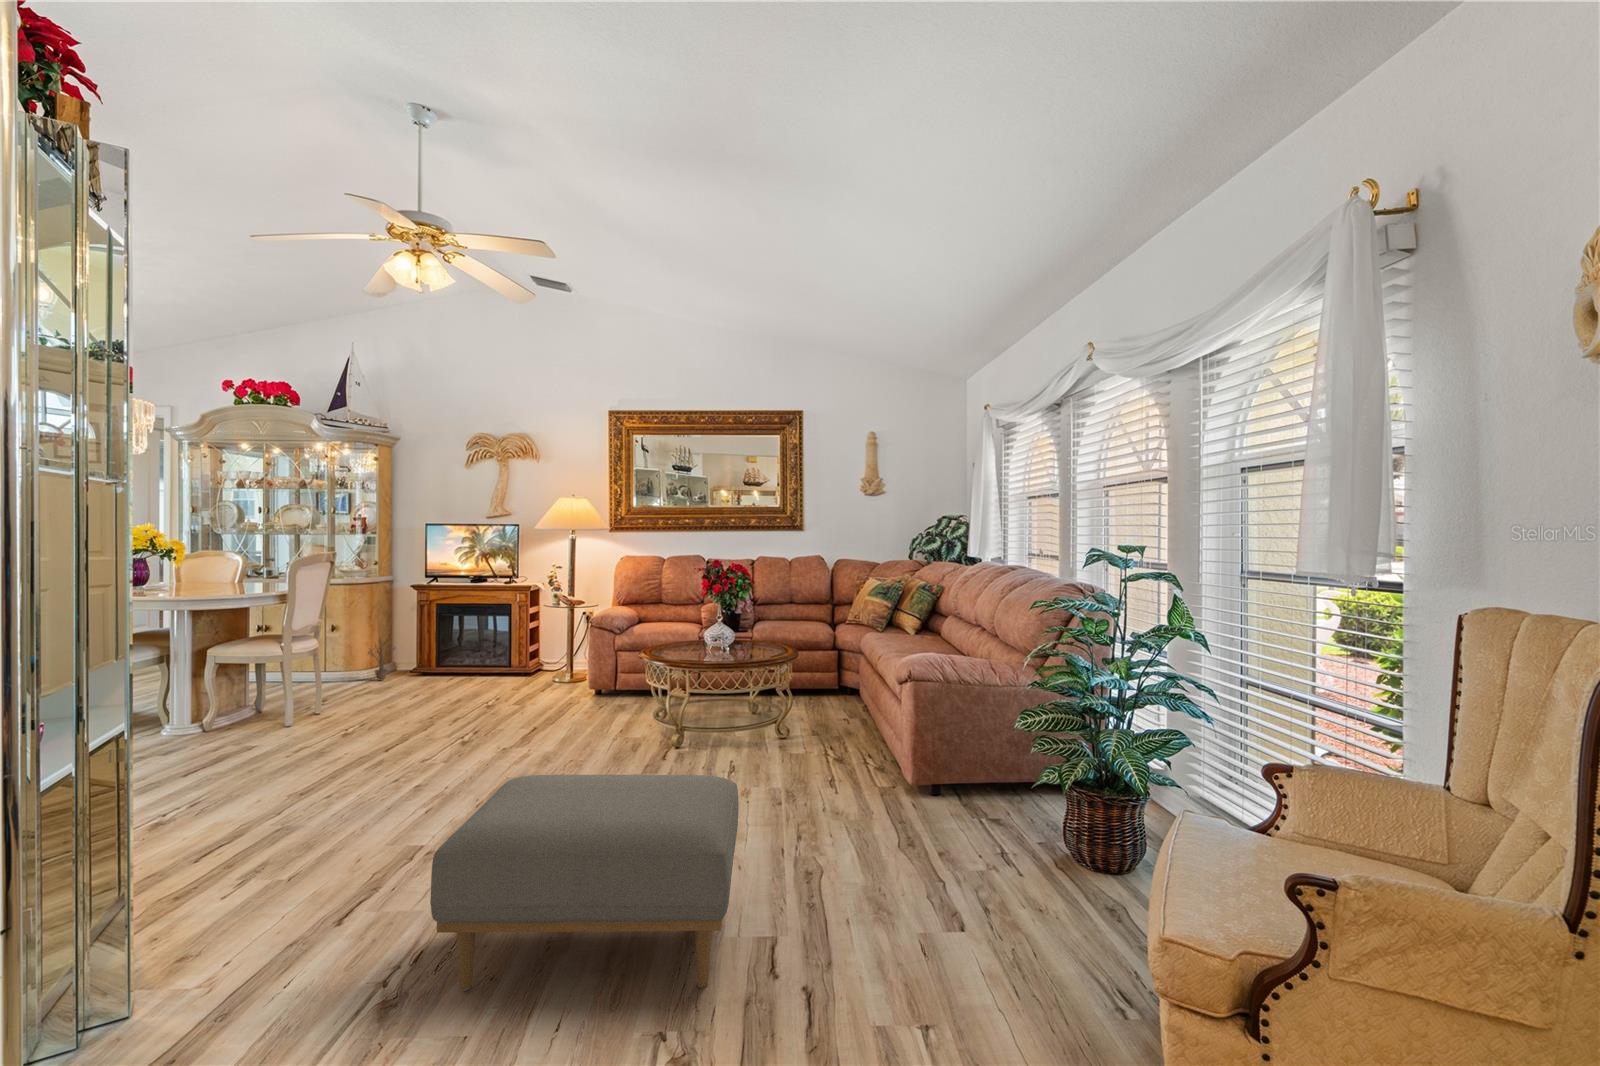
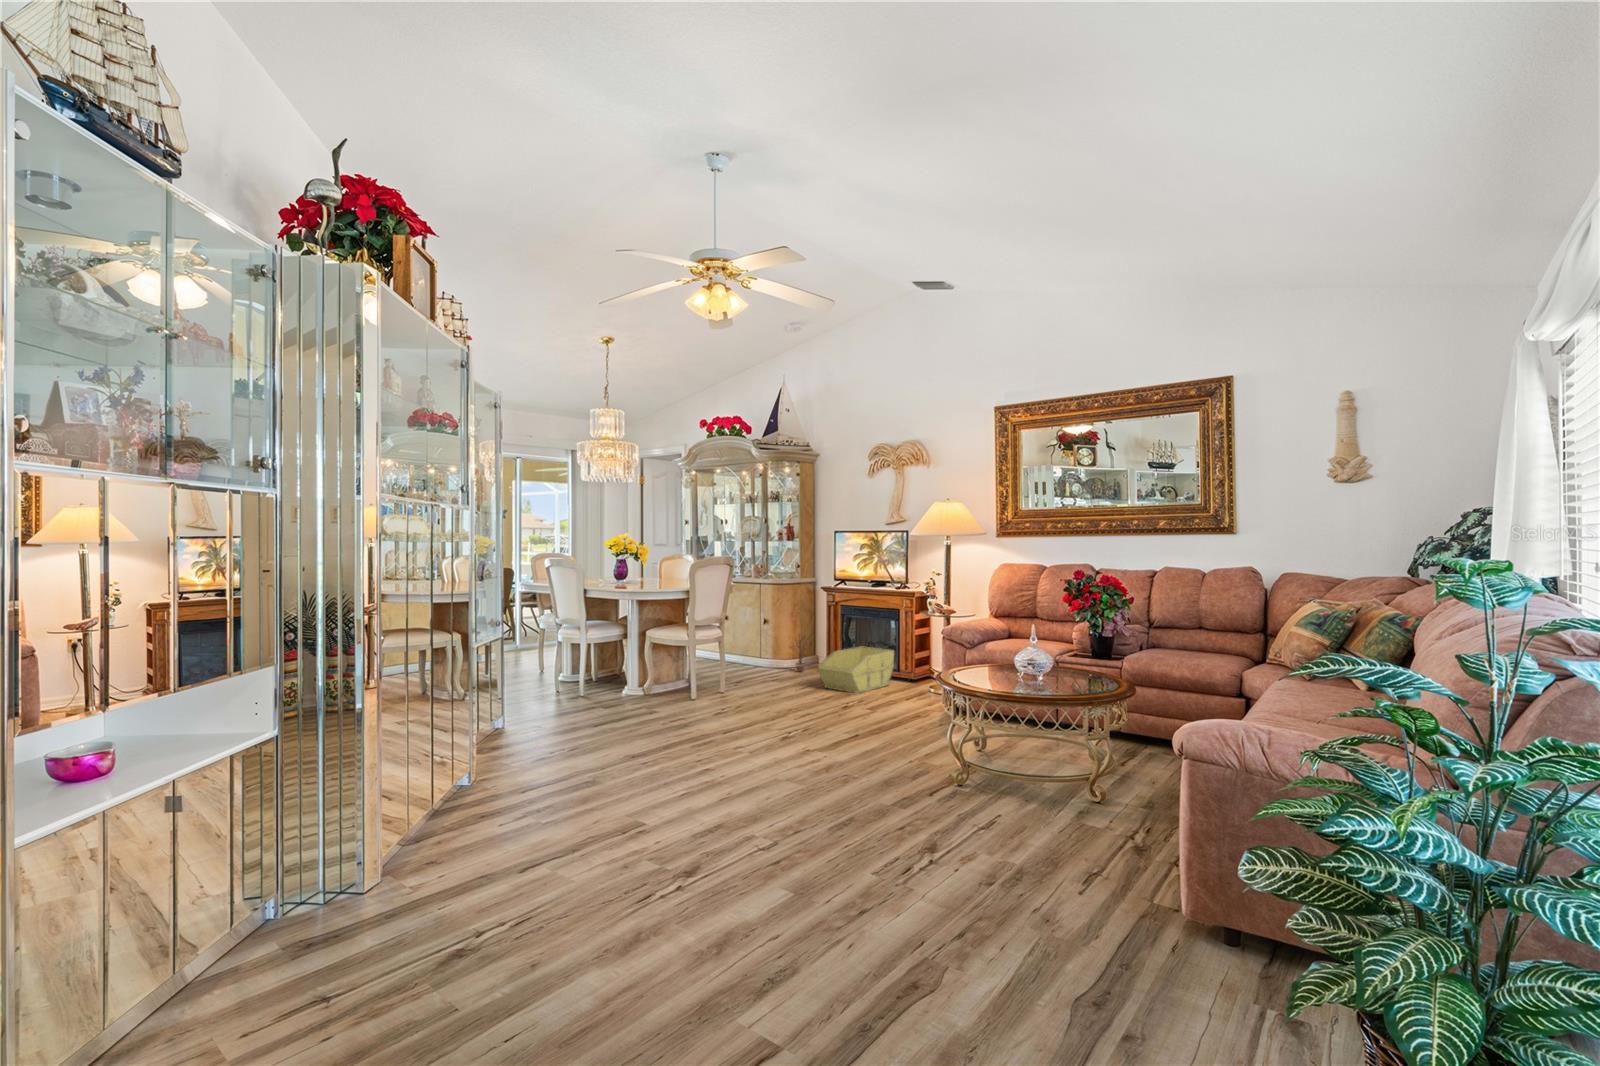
storage bin: none [430,645,507,693] -> present [818,646,894,693]
ottoman: present [430,775,739,991] -> none [519,753,814,992]

